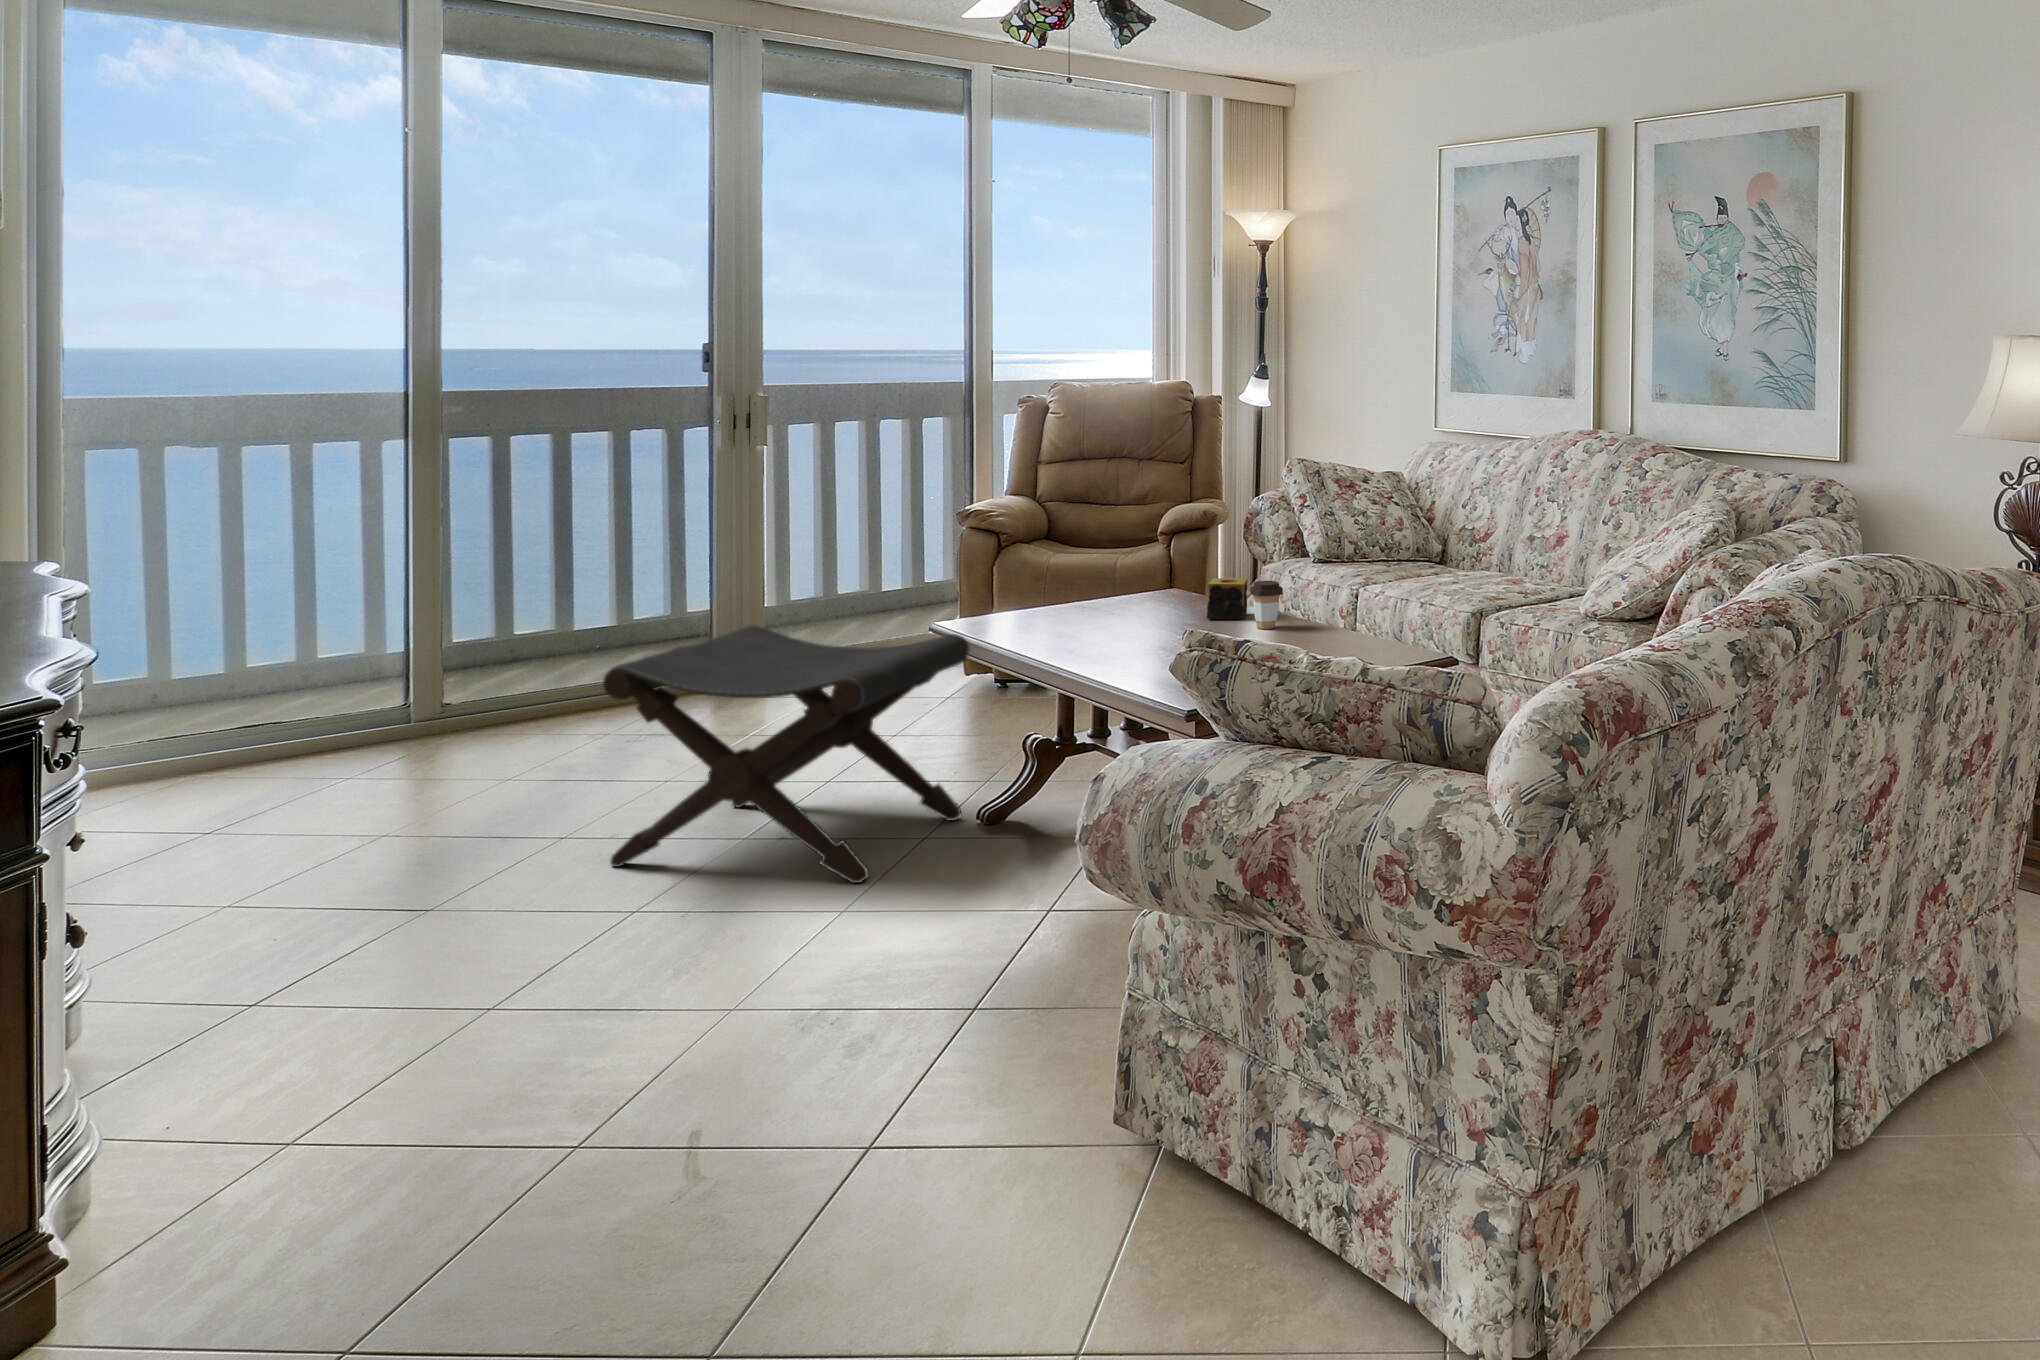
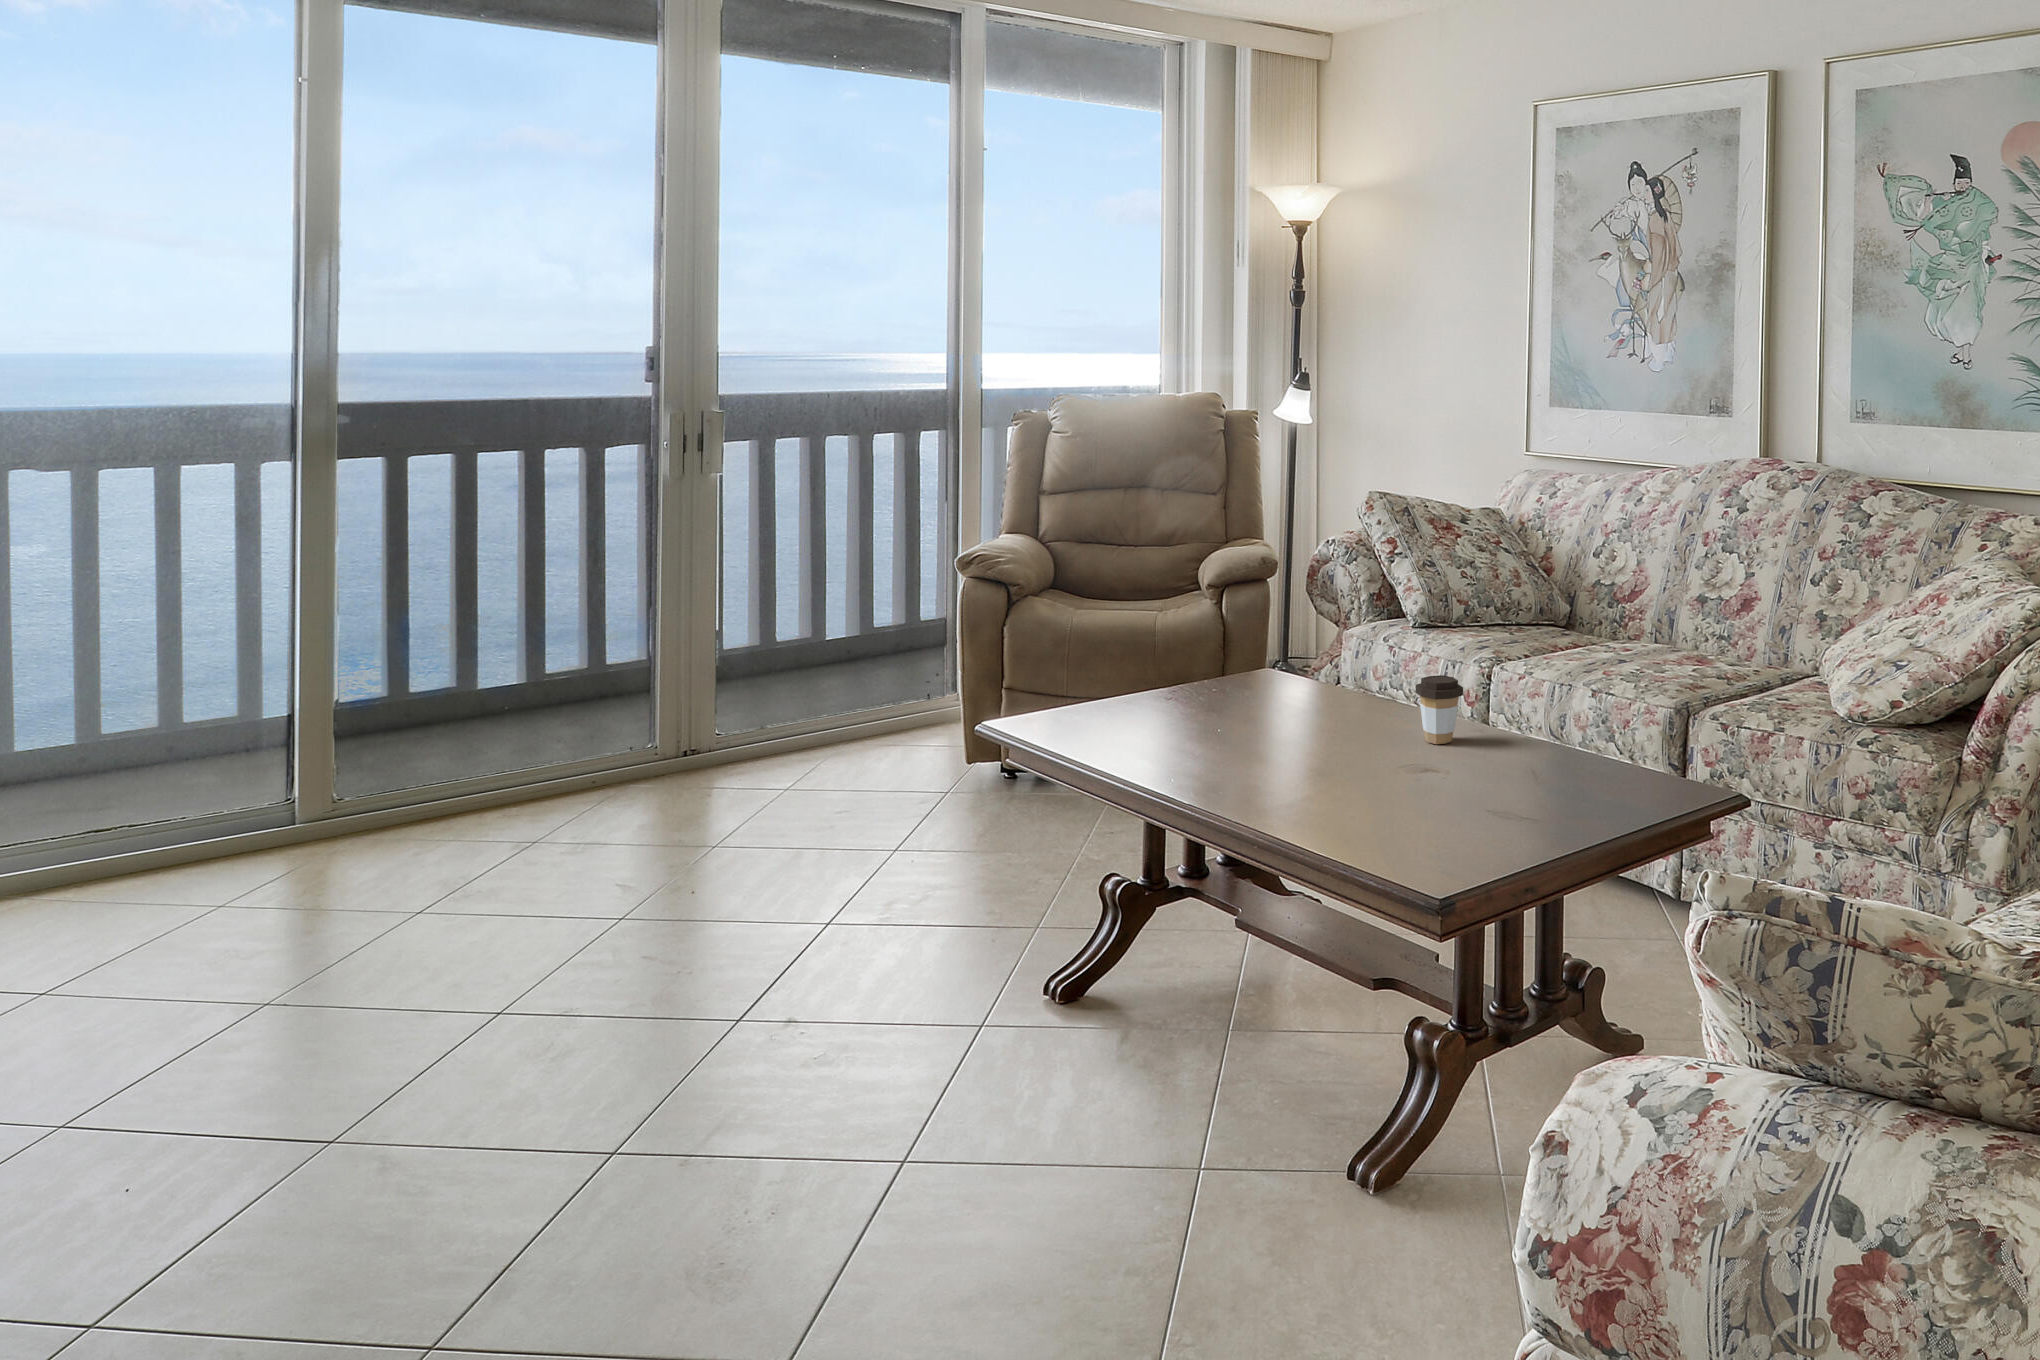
candle: present [1207,578,1248,619] -> none [1346,668,1398,727]
footstool: present [603,625,970,883] -> none [518,745,1033,1153]

